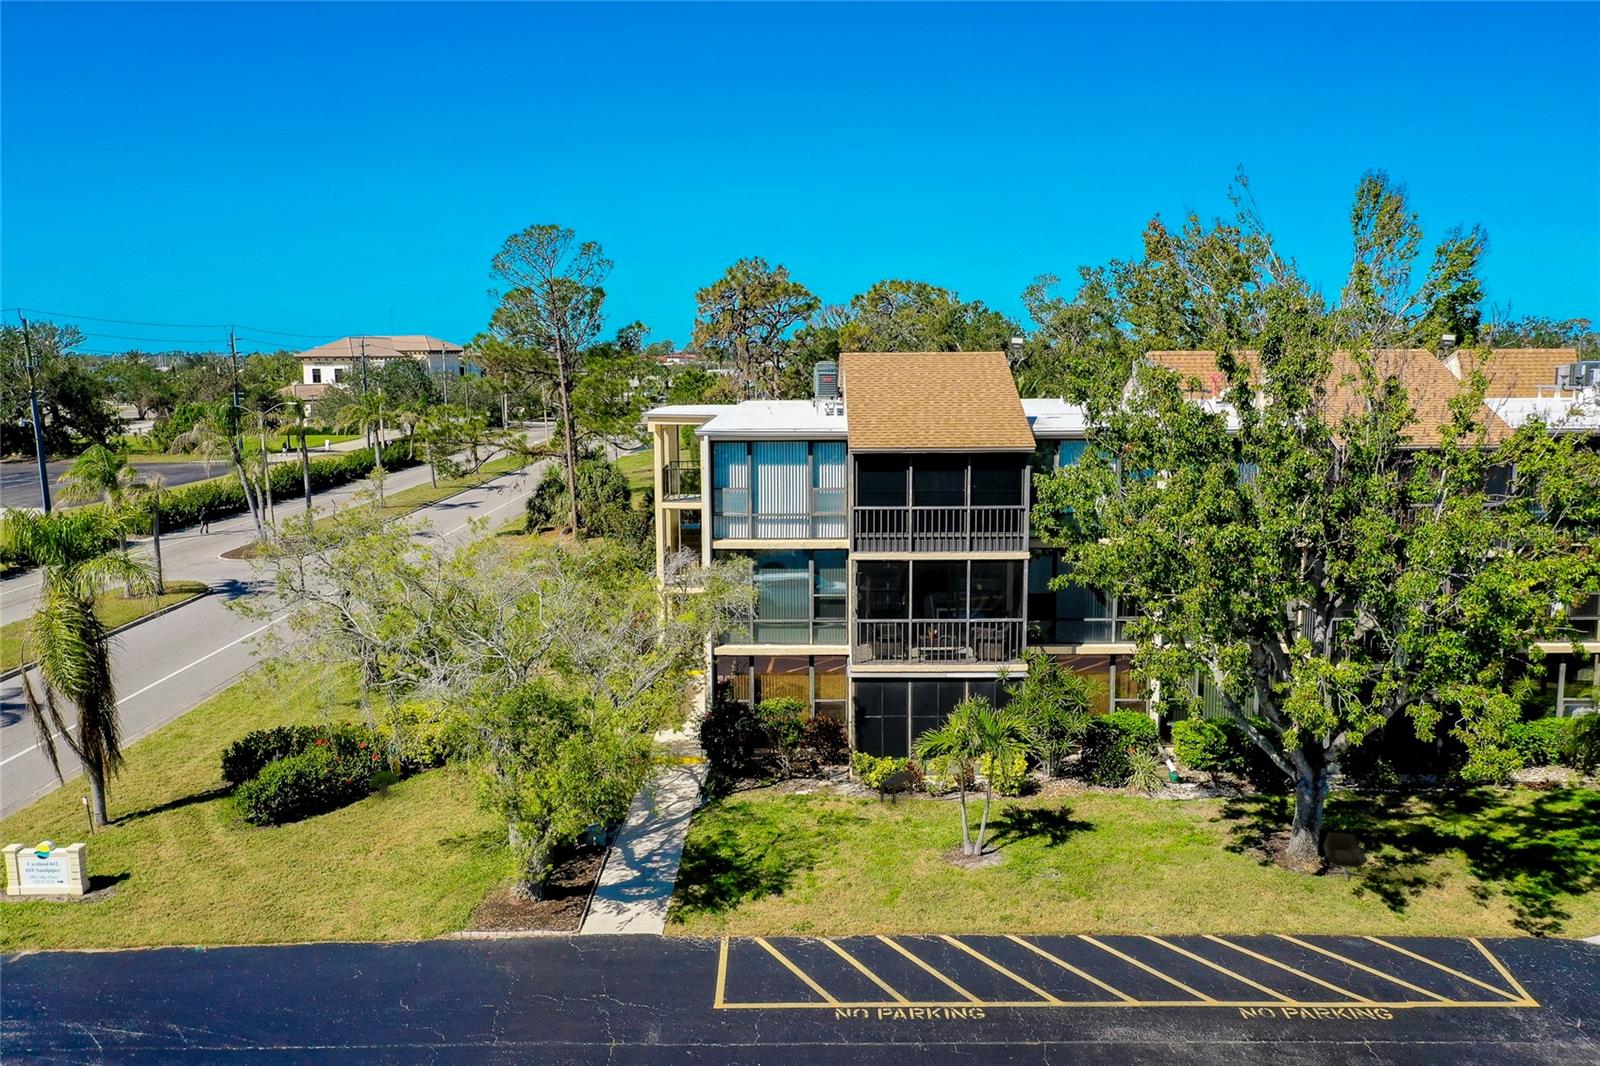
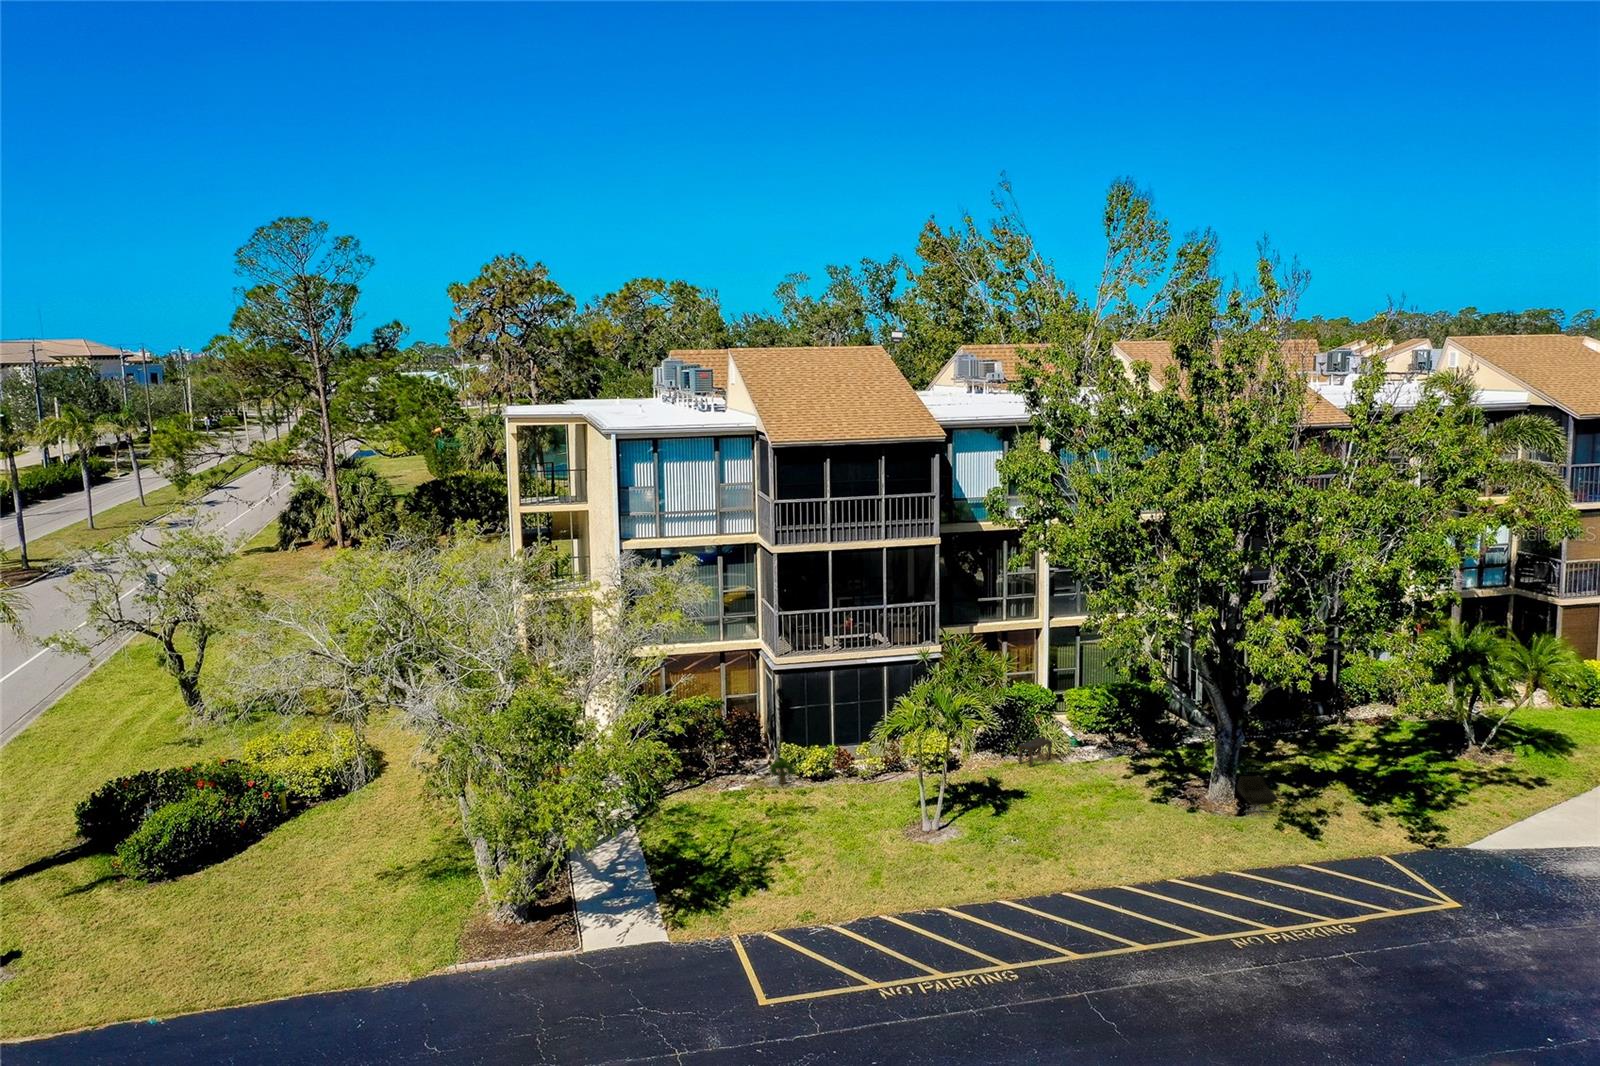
potted plant: present [369,770,398,796] -> present [770,759,796,784]
bench: present [880,771,914,804] -> present [1018,737,1052,766]

